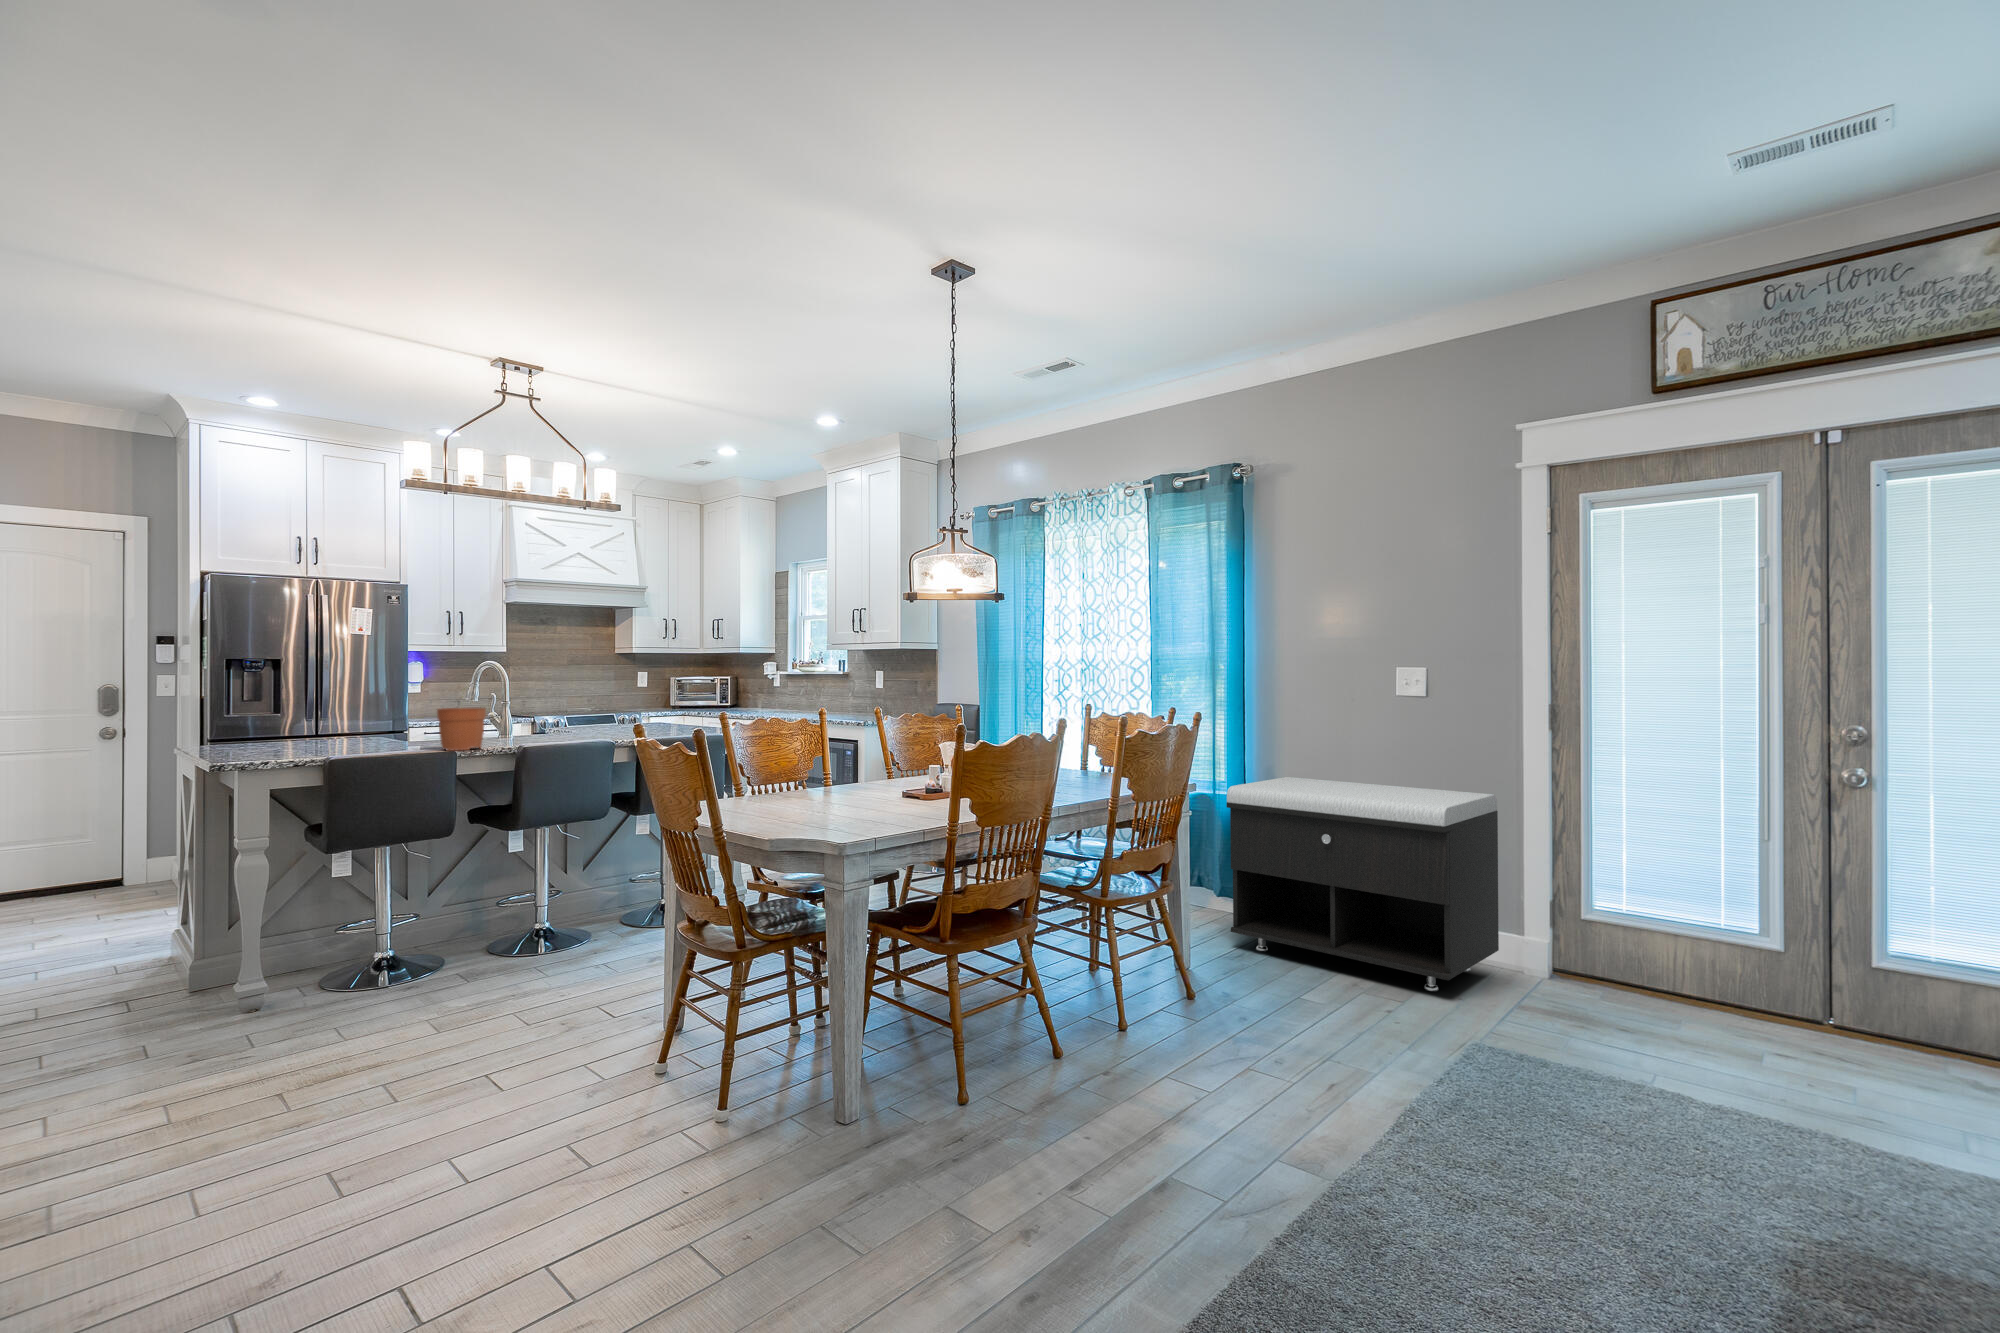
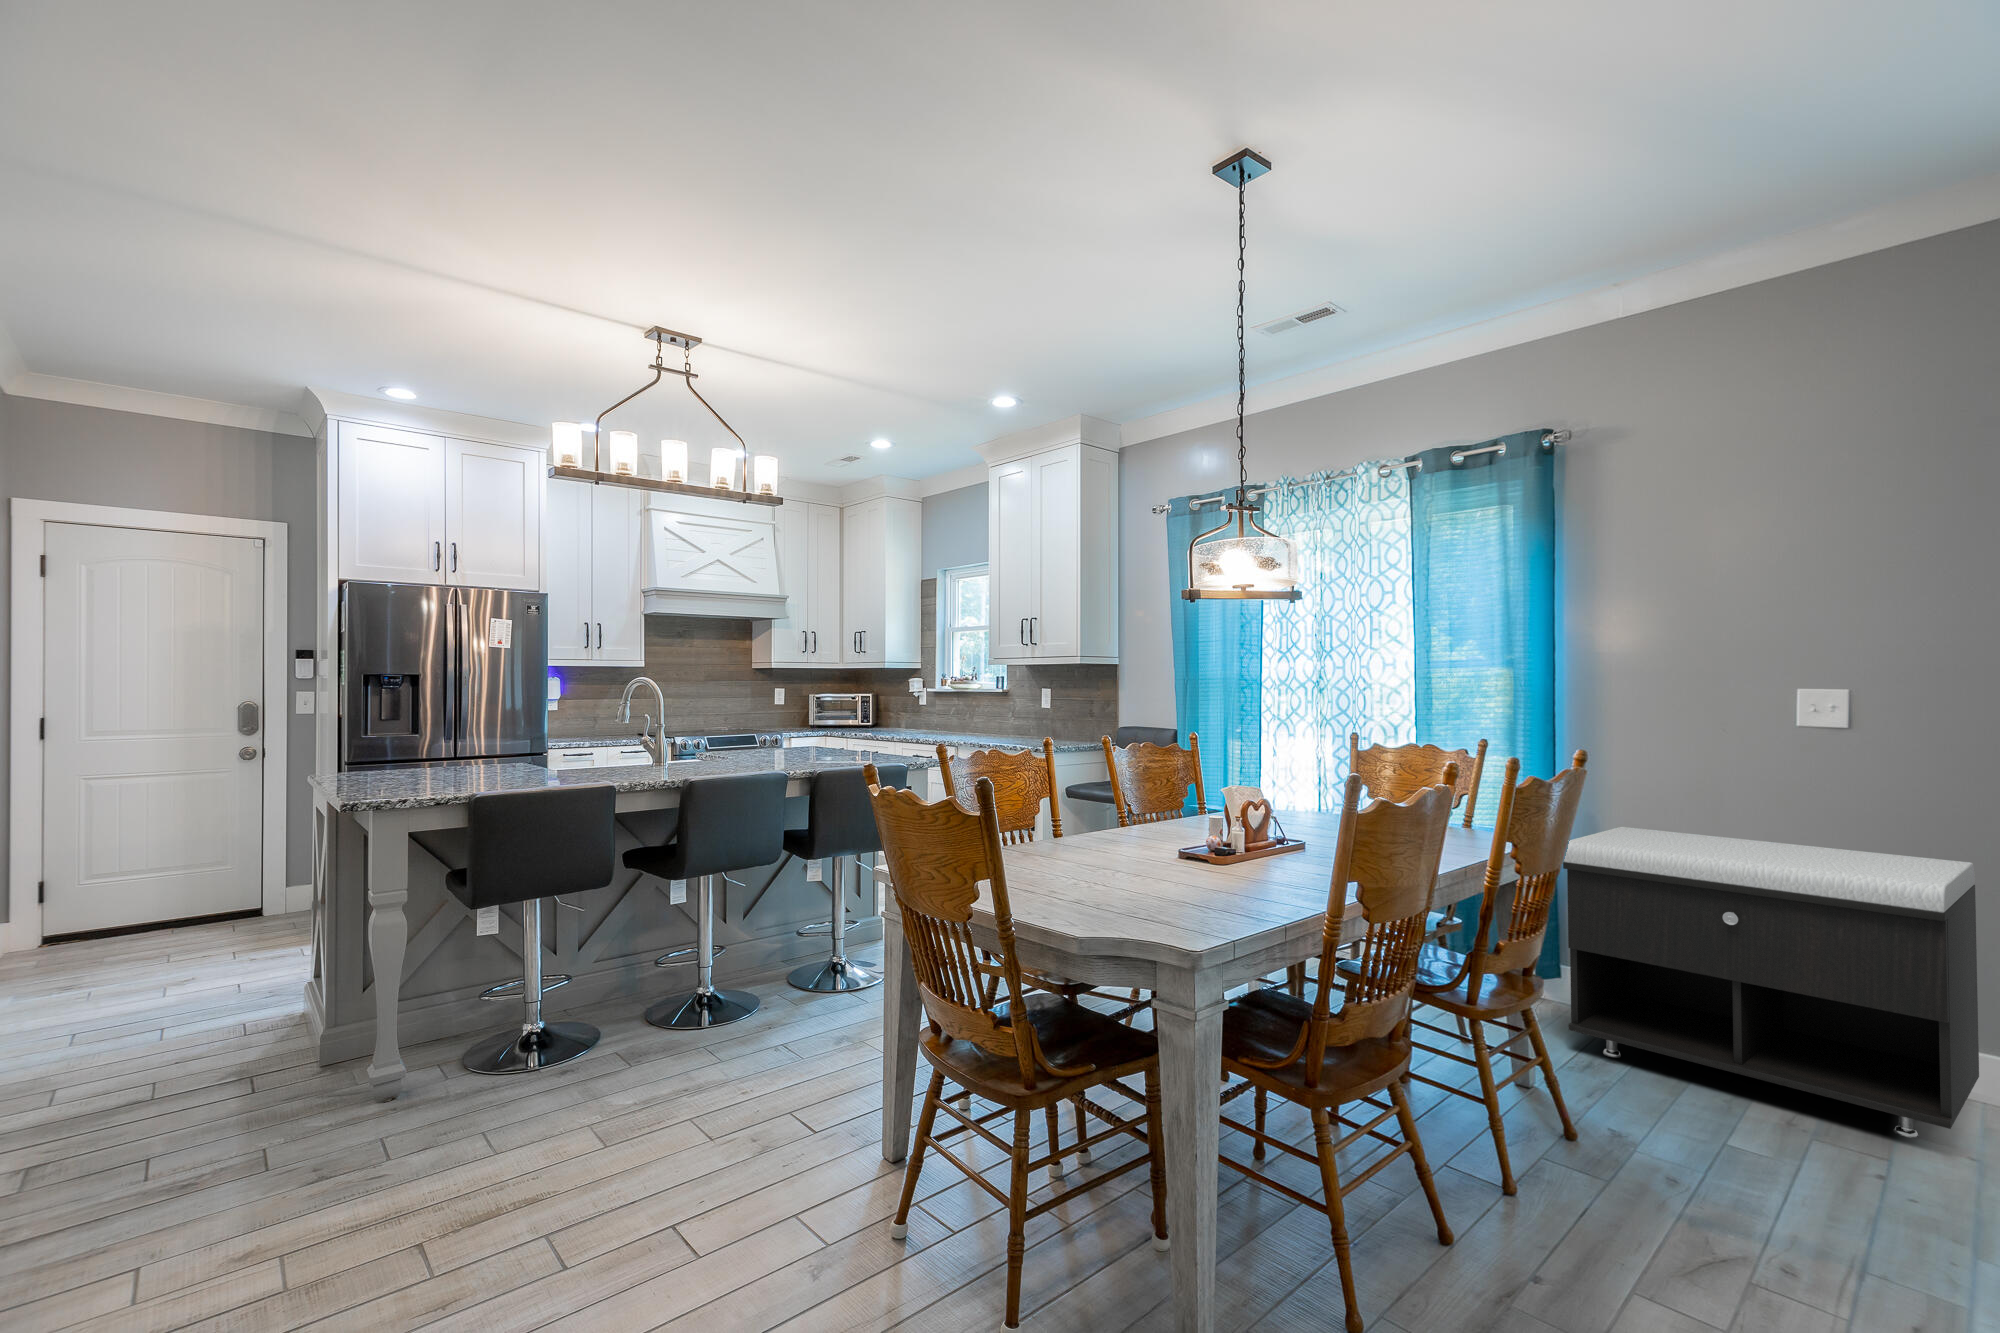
plant pot: present [437,696,486,751] -> none [593,710,648,785]

